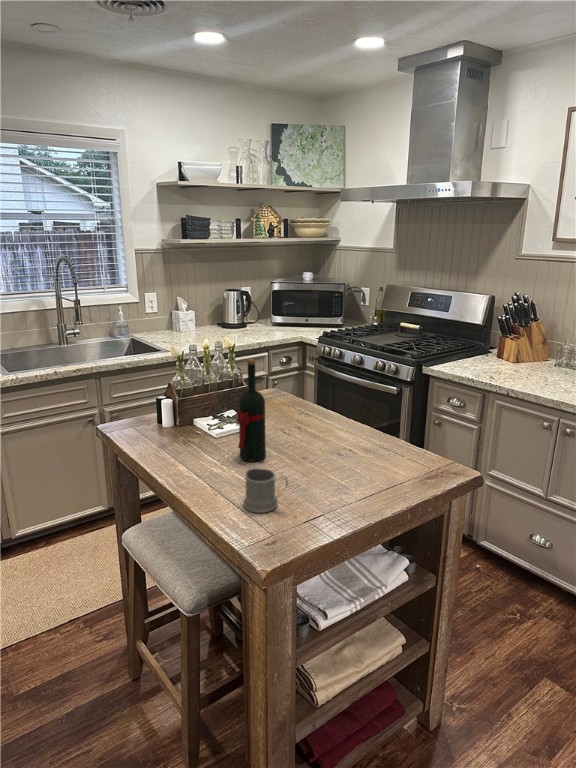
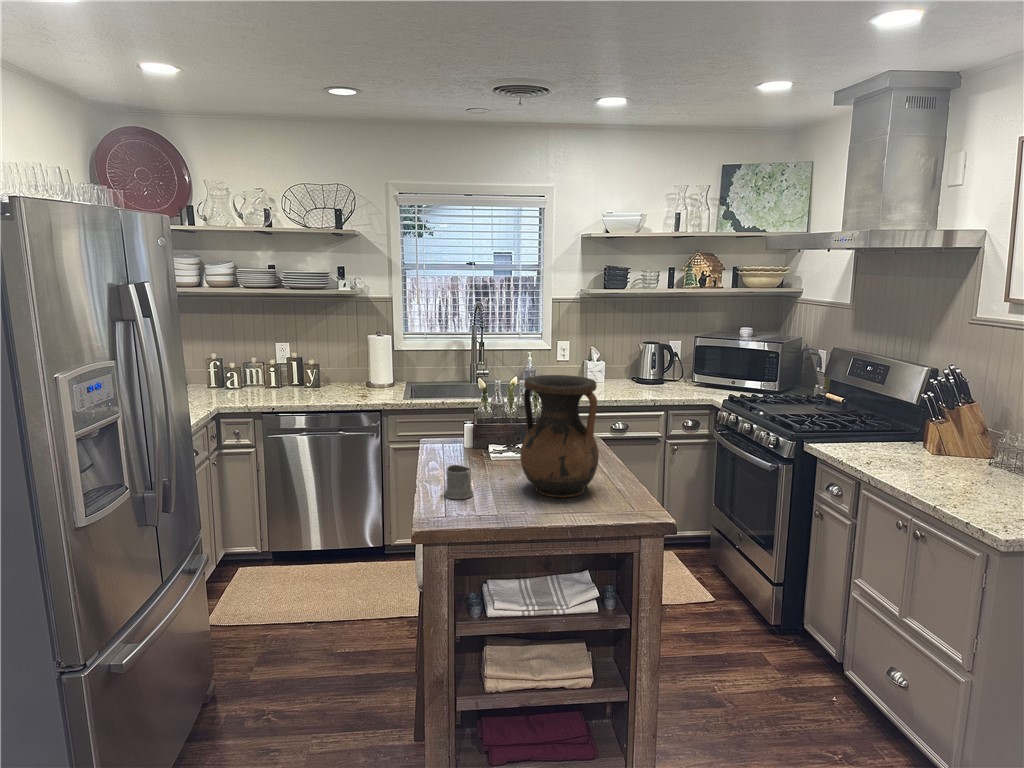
vase: none [302,342,391,478] -> present [520,375,599,497]
wine bottle: present [237,359,266,461] -> none [481,383,510,474]

